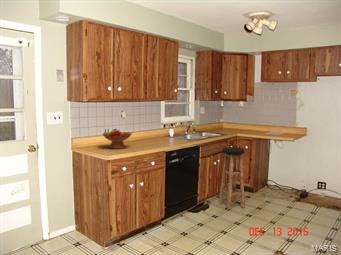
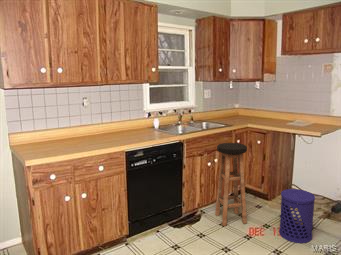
fruit bowl: present [103,129,132,149] -> none [40,122,80,148]
waste bin: none [269,180,294,217] -> present [279,189,315,243]

